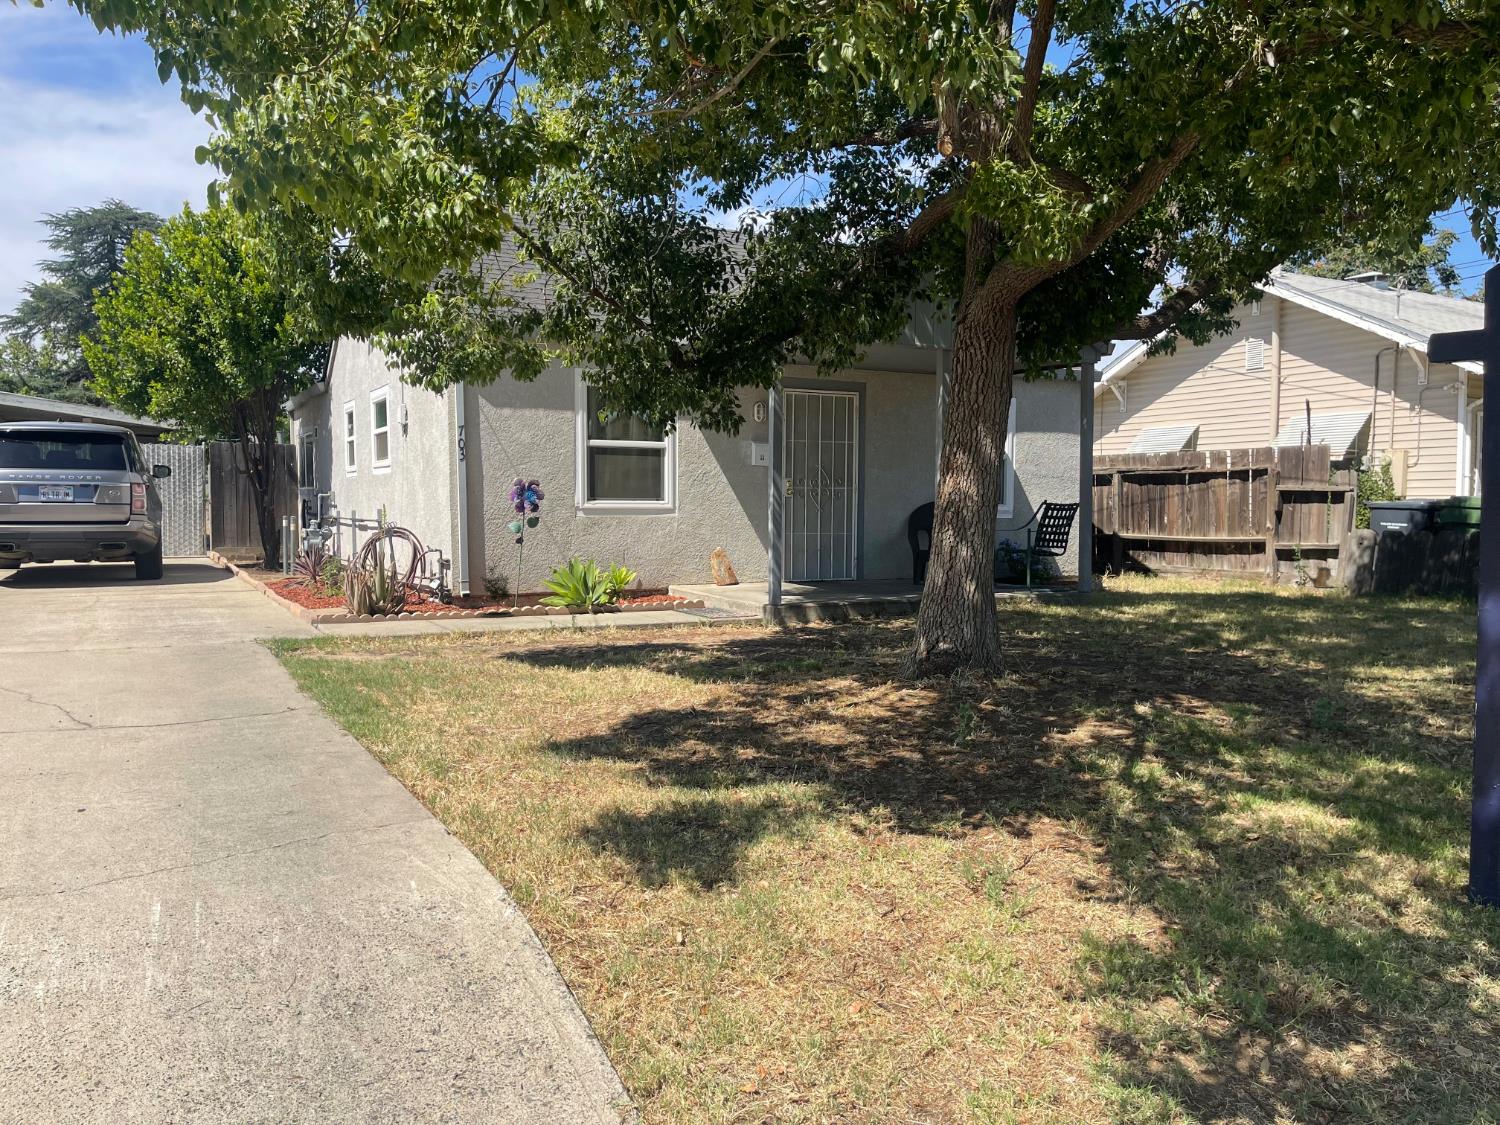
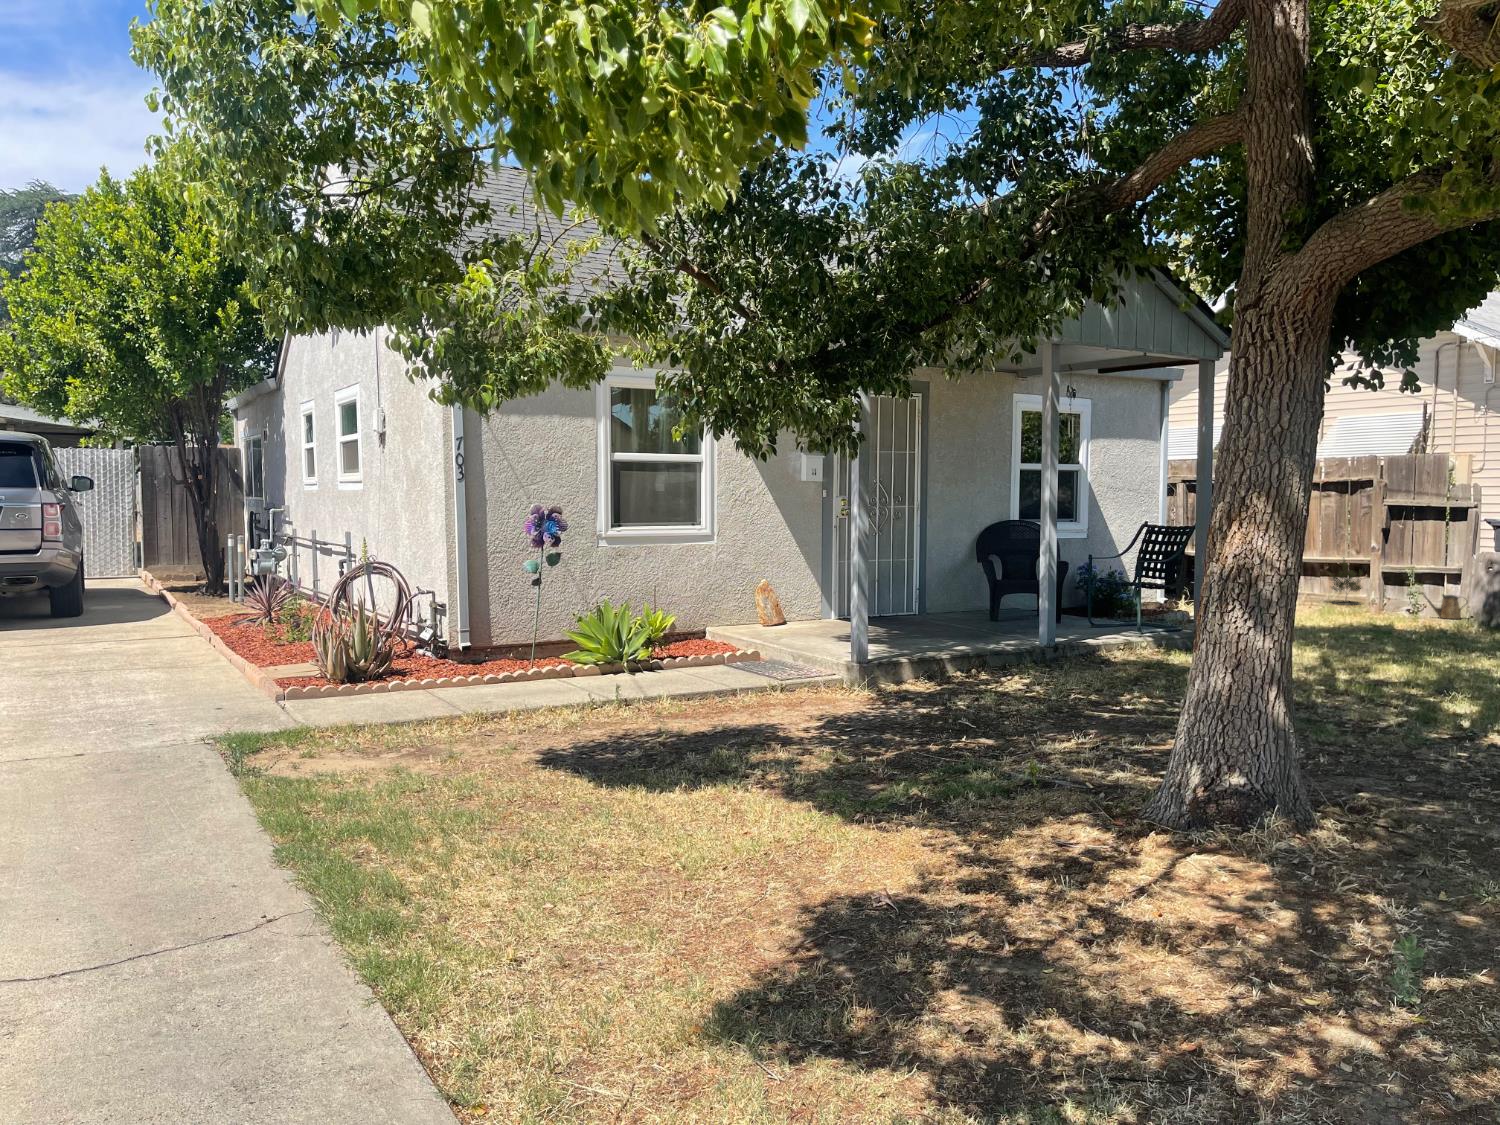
potted tree: present [481,566,513,617] -> present [1330,557,1362,605]

